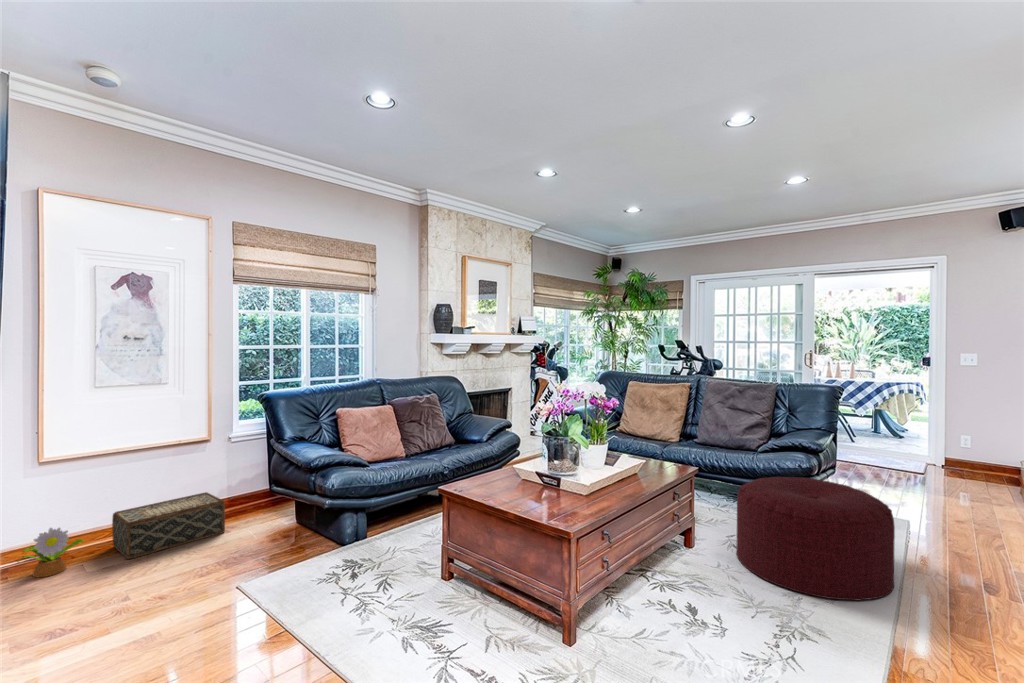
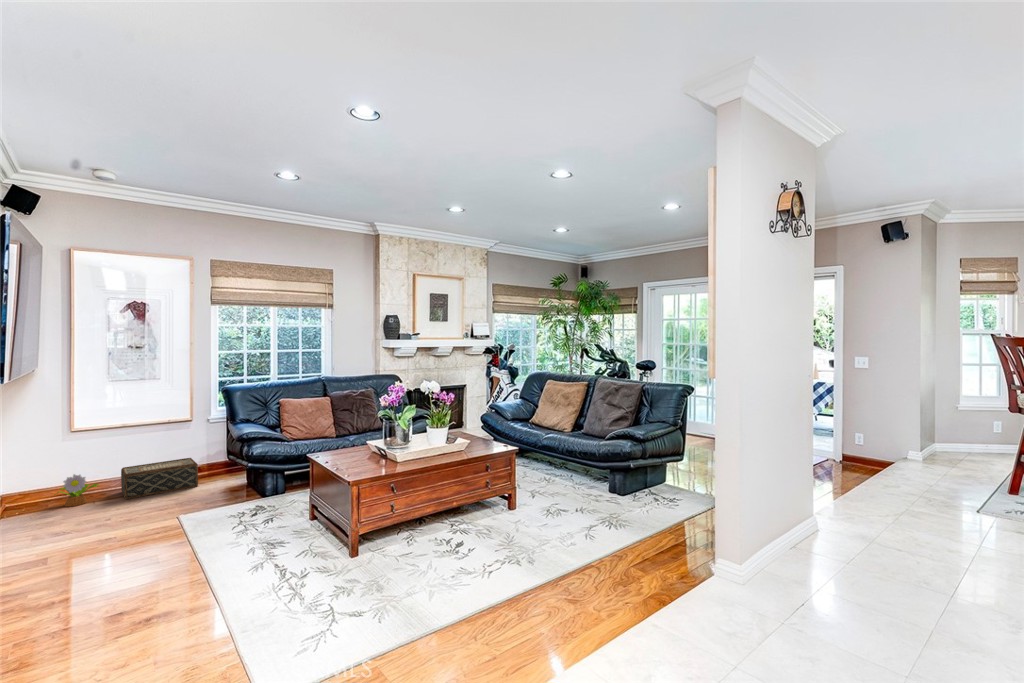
ottoman: present [736,477,895,600] -> none [538,459,645,551]

